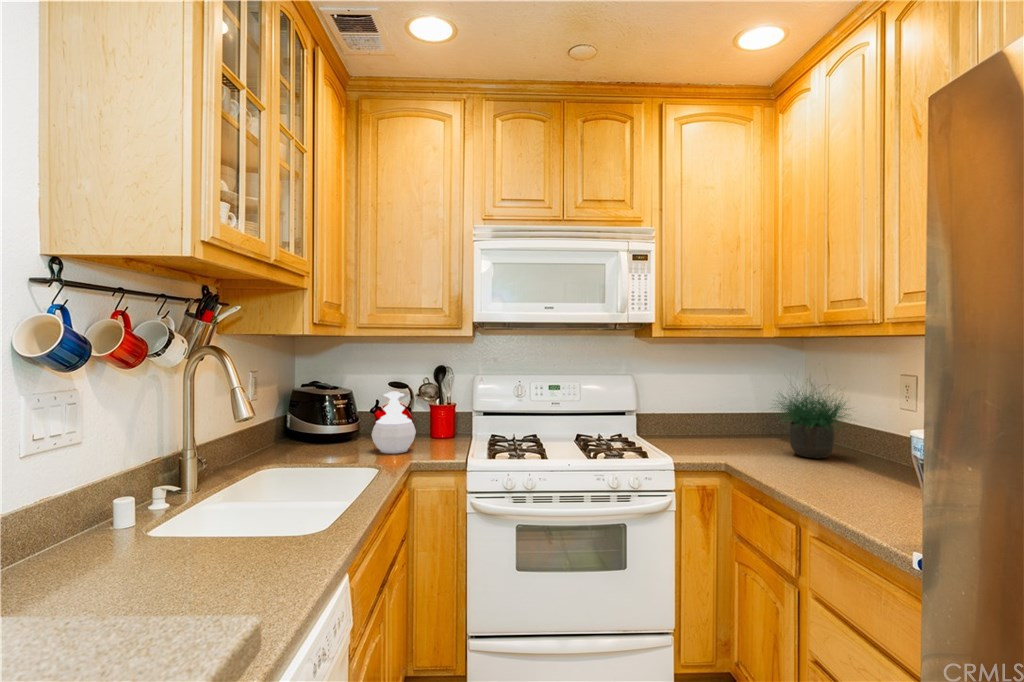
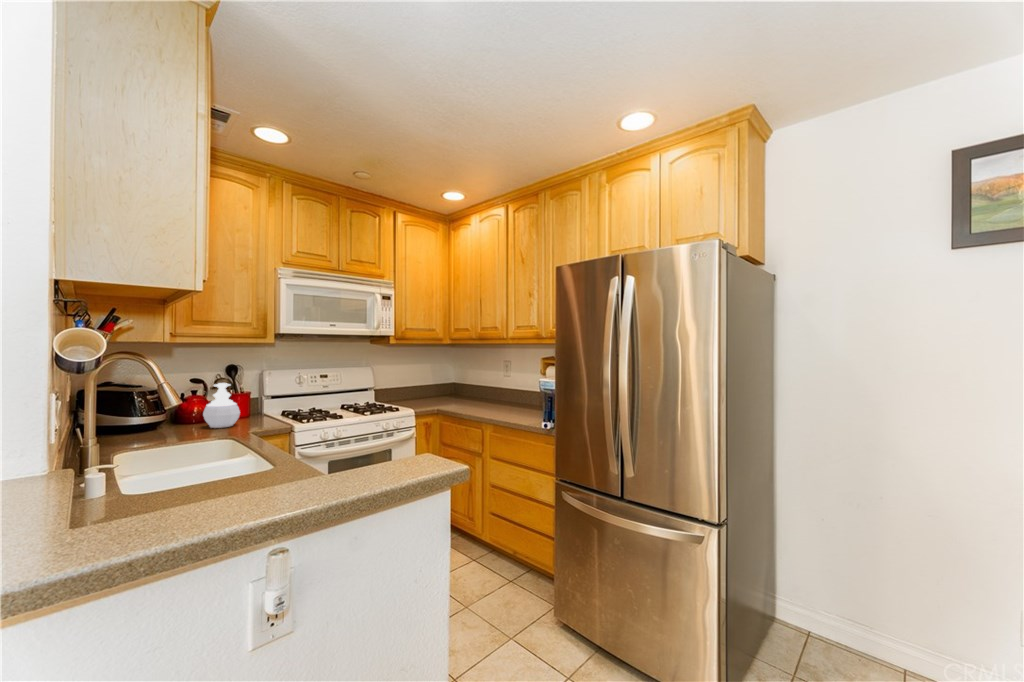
potted plant: present [776,384,847,458] -> none [446,358,492,405]

